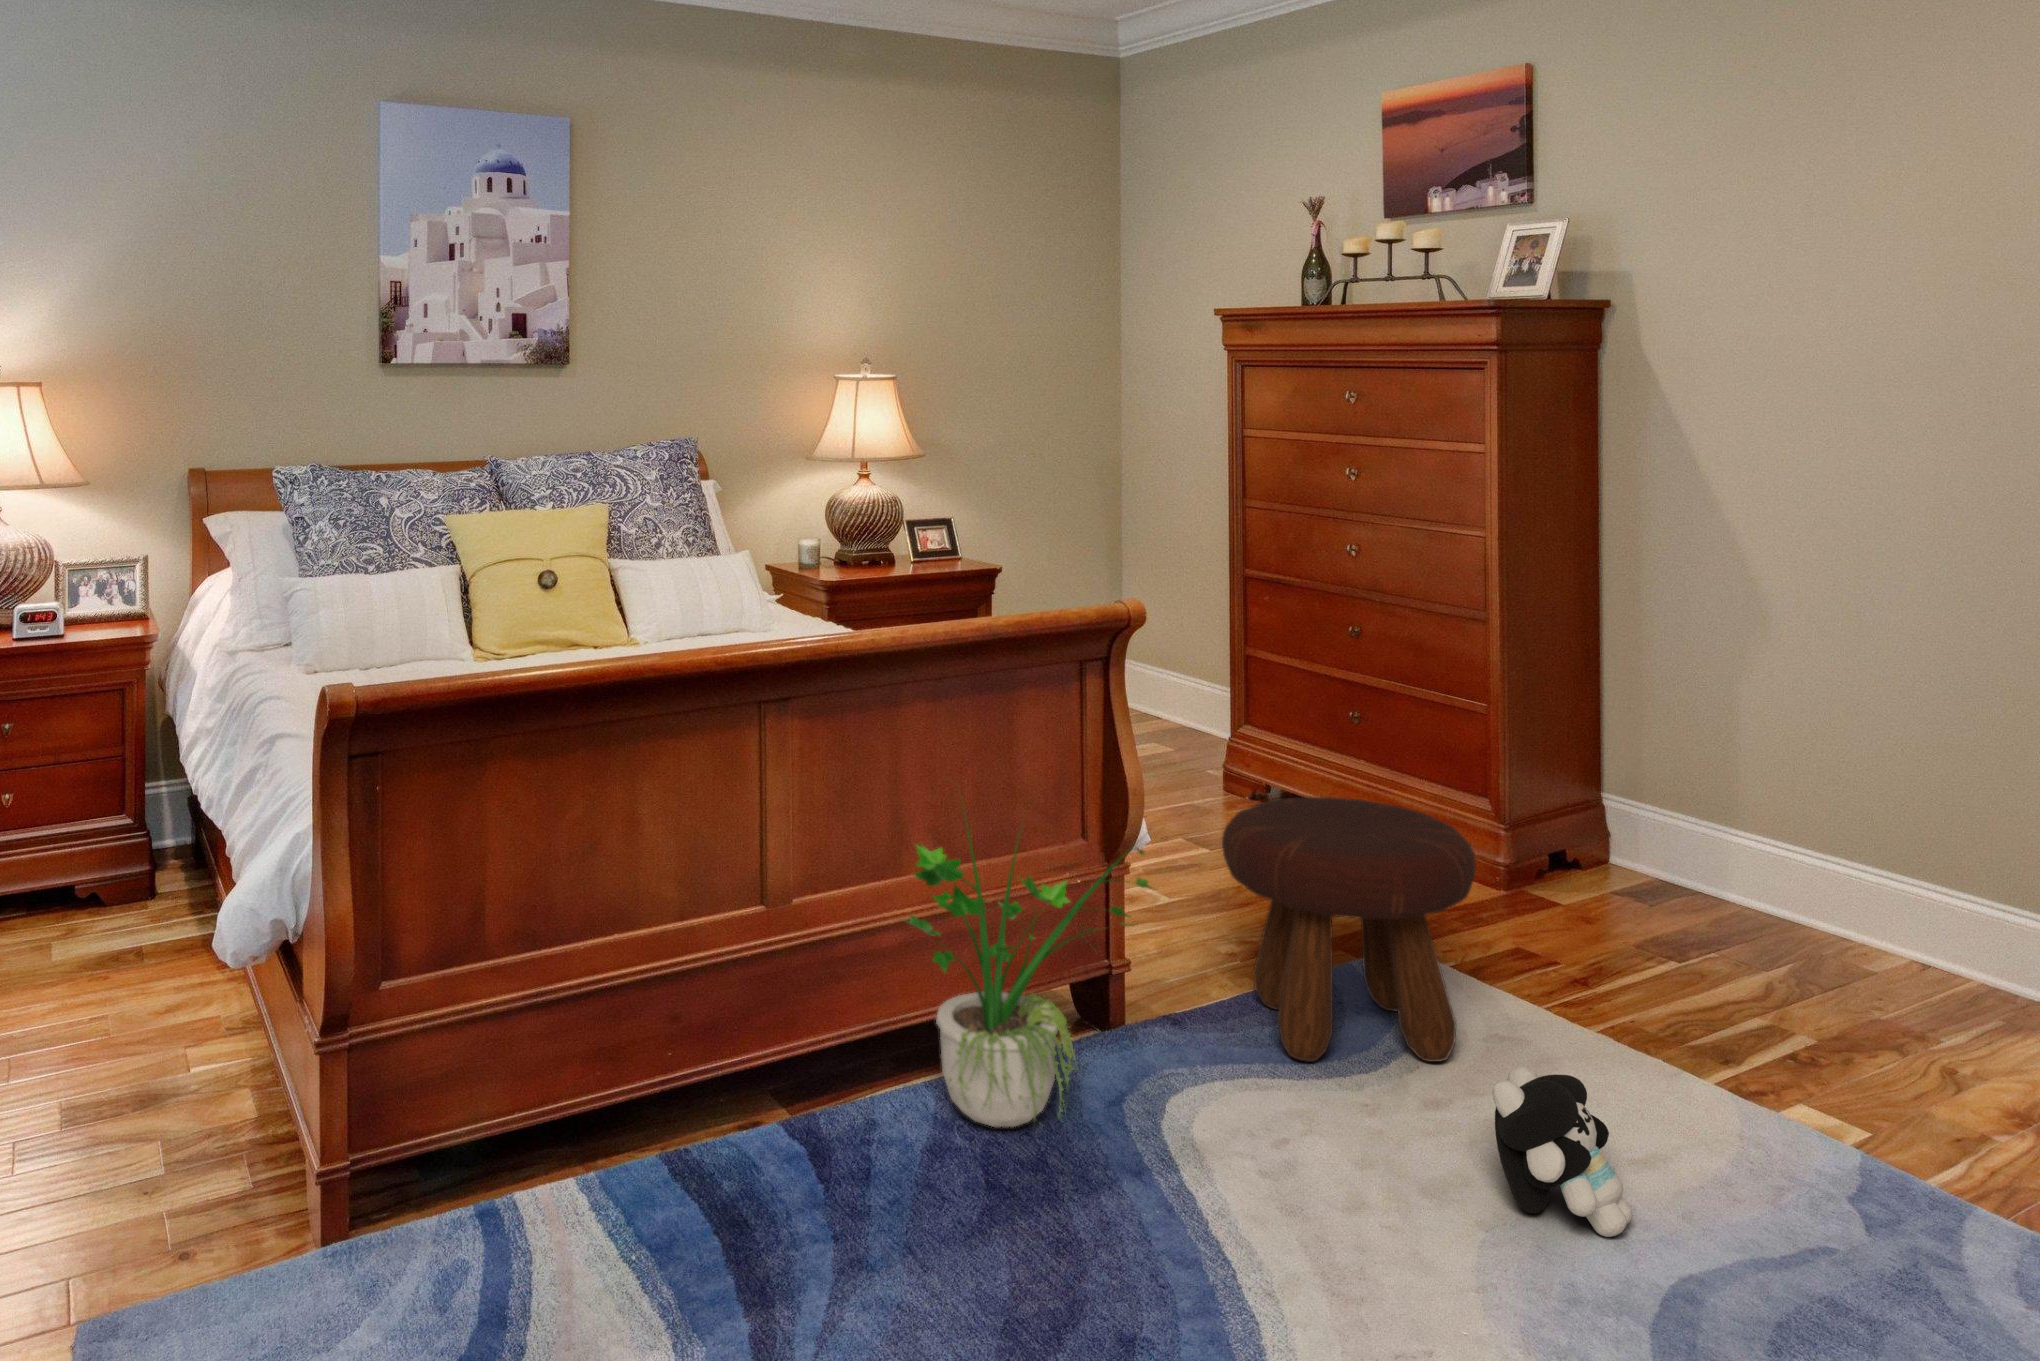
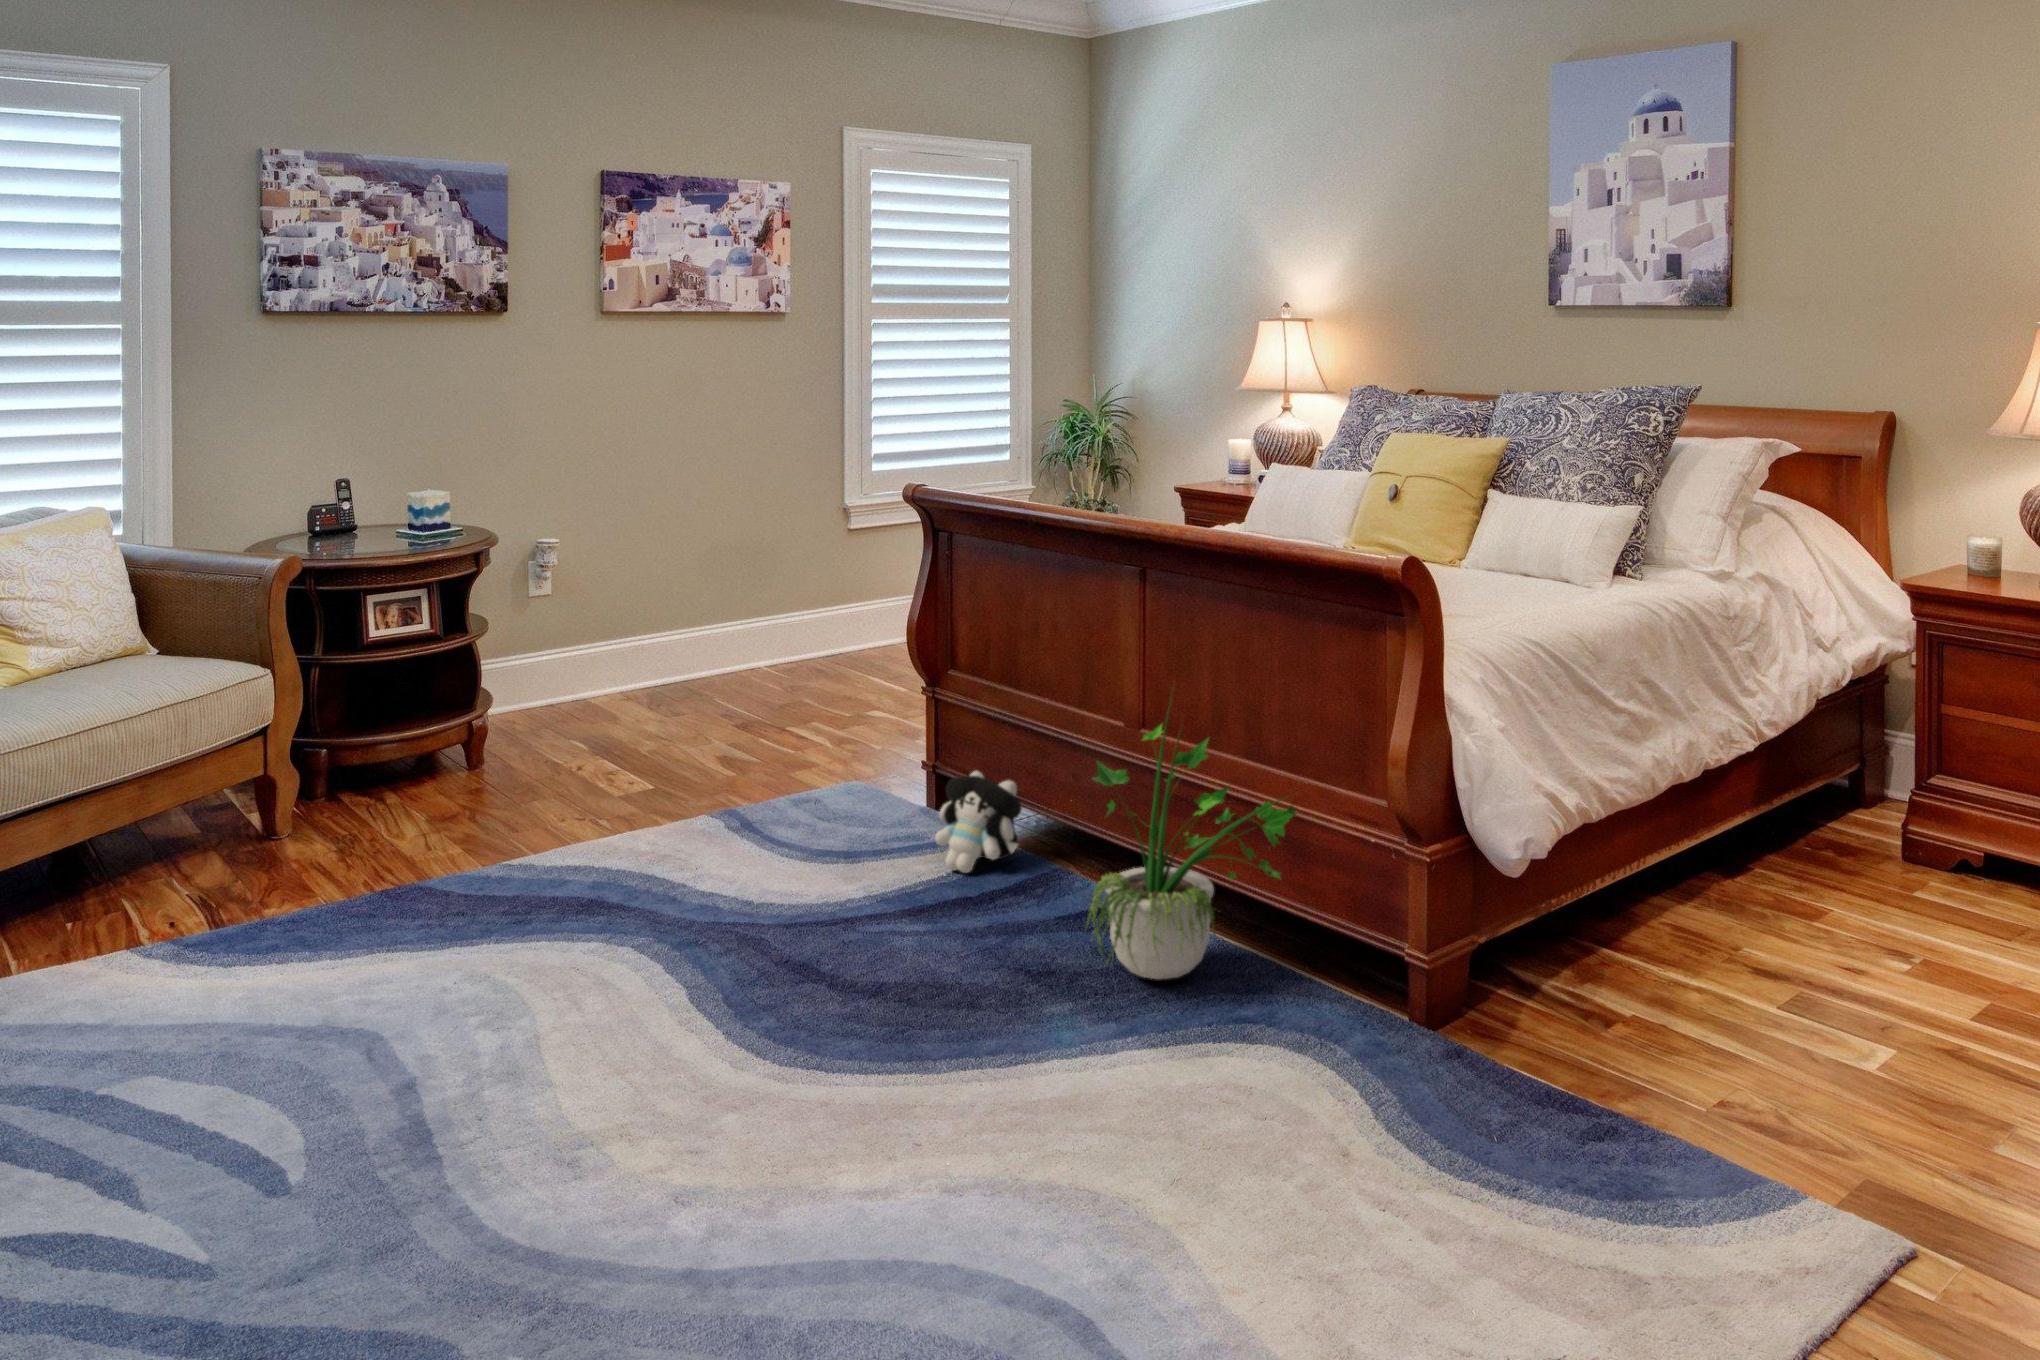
footstool: present [1222,797,1476,1062] -> none [1342,854,1656,1210]
plush toy: present [1492,1066,1632,1237] -> present [935,771,1022,873]

